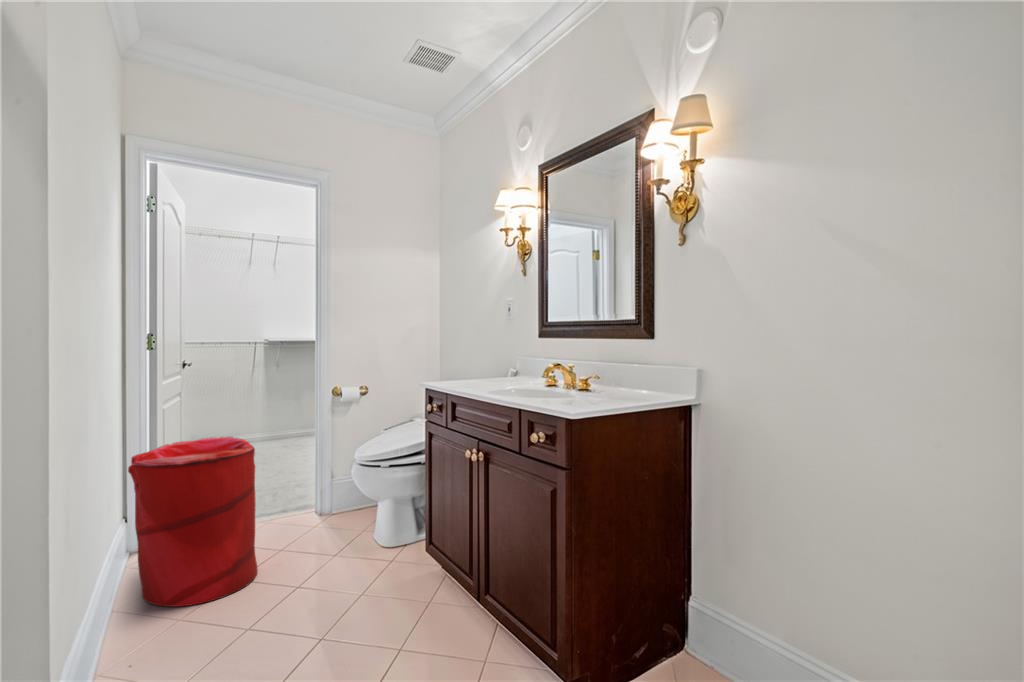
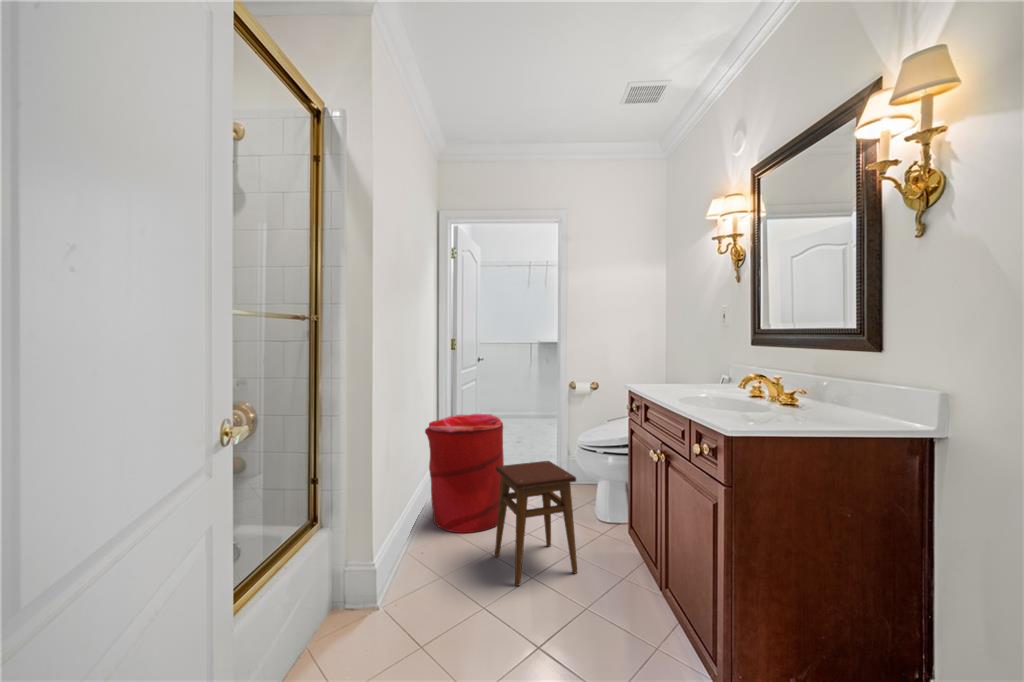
stool: none [261,483,377,643] -> present [495,461,577,586]

